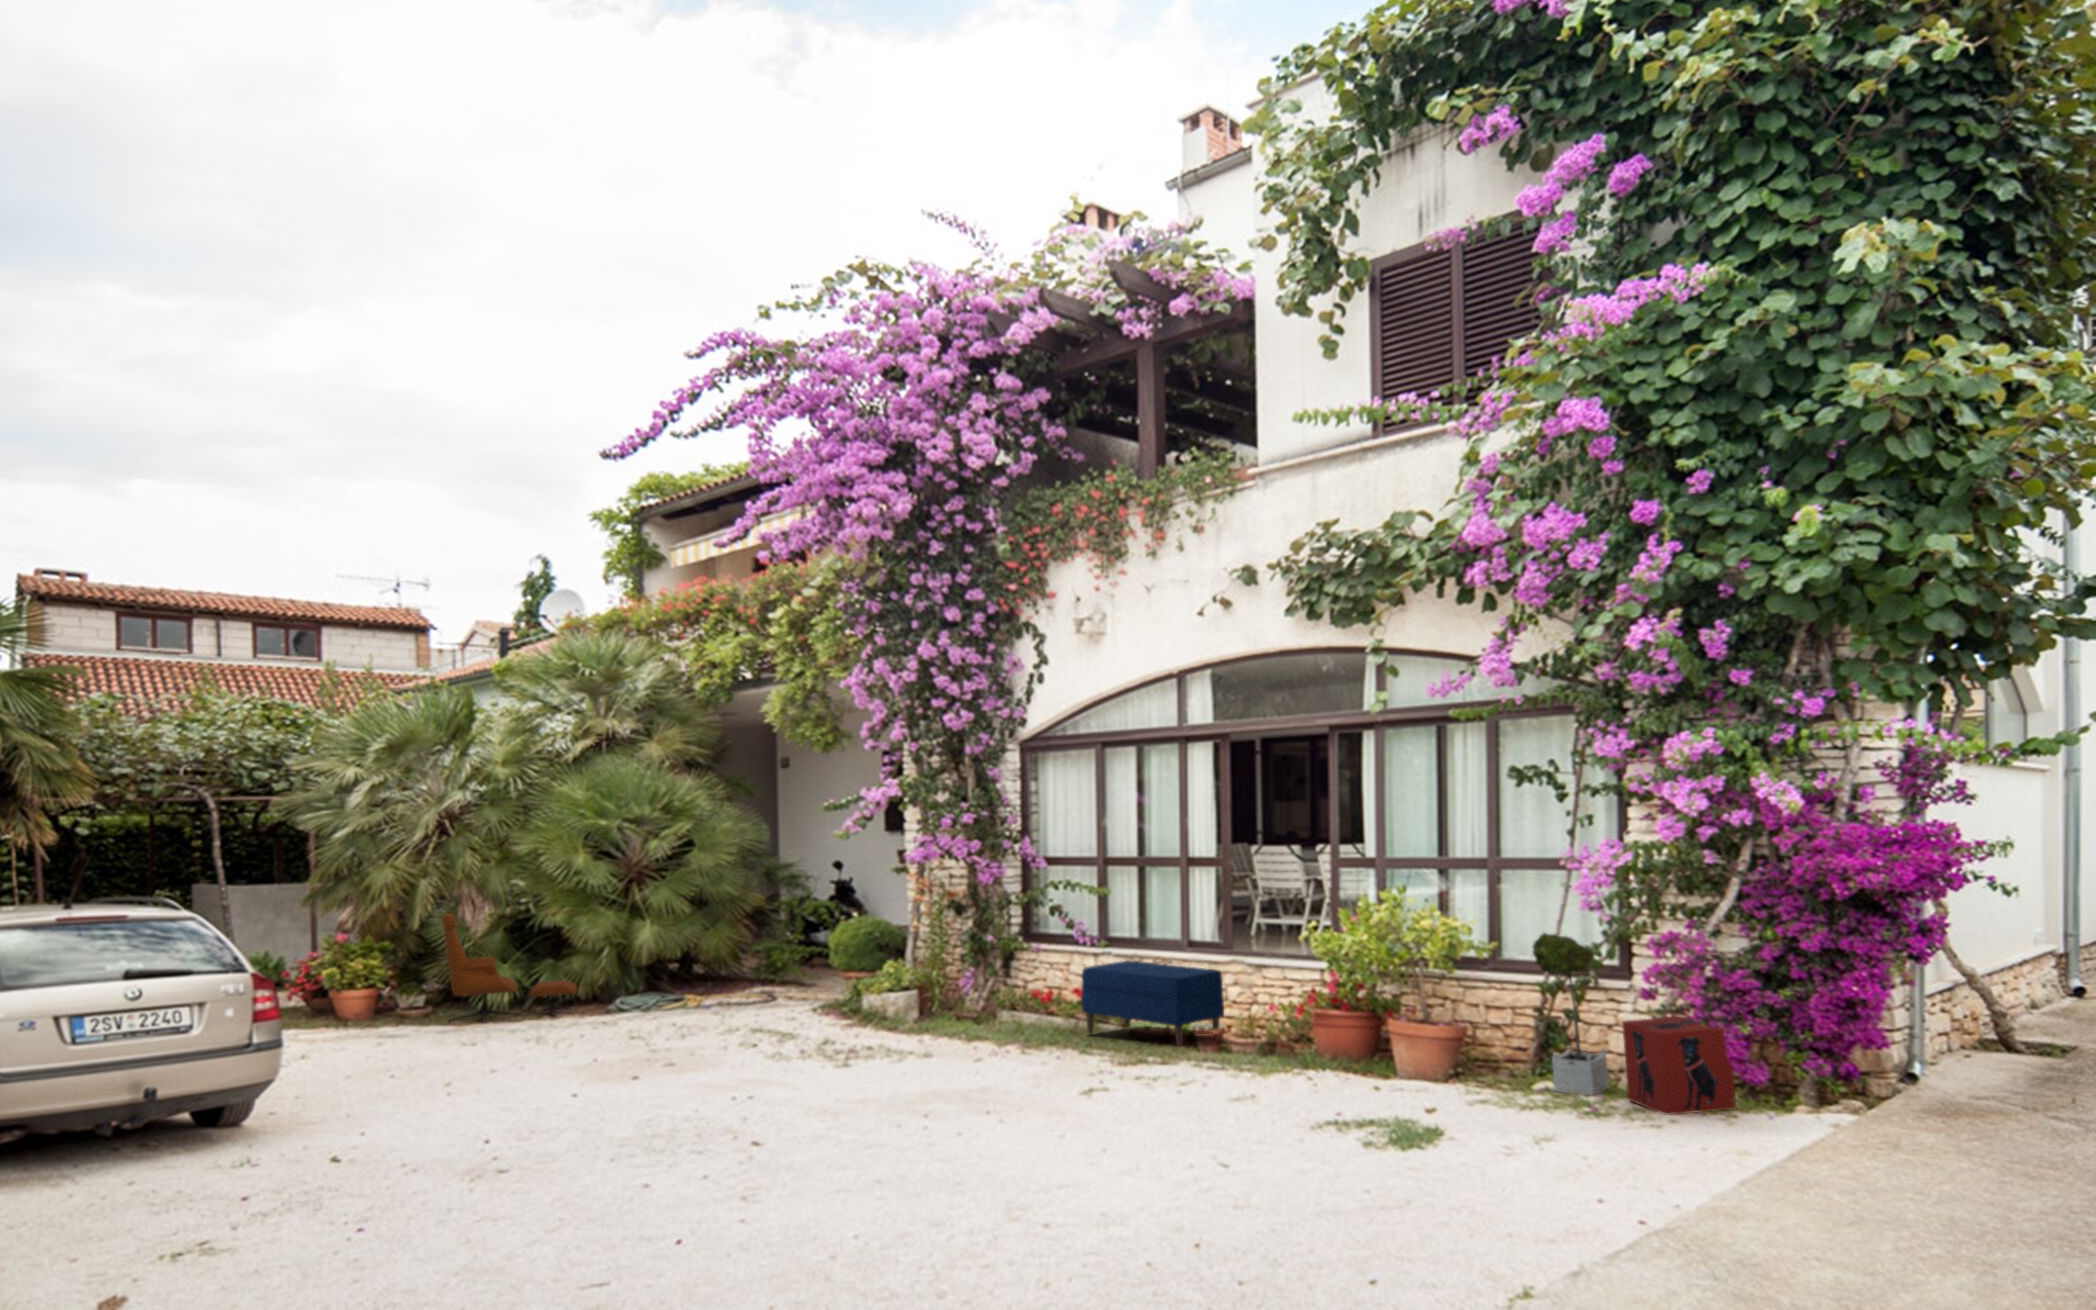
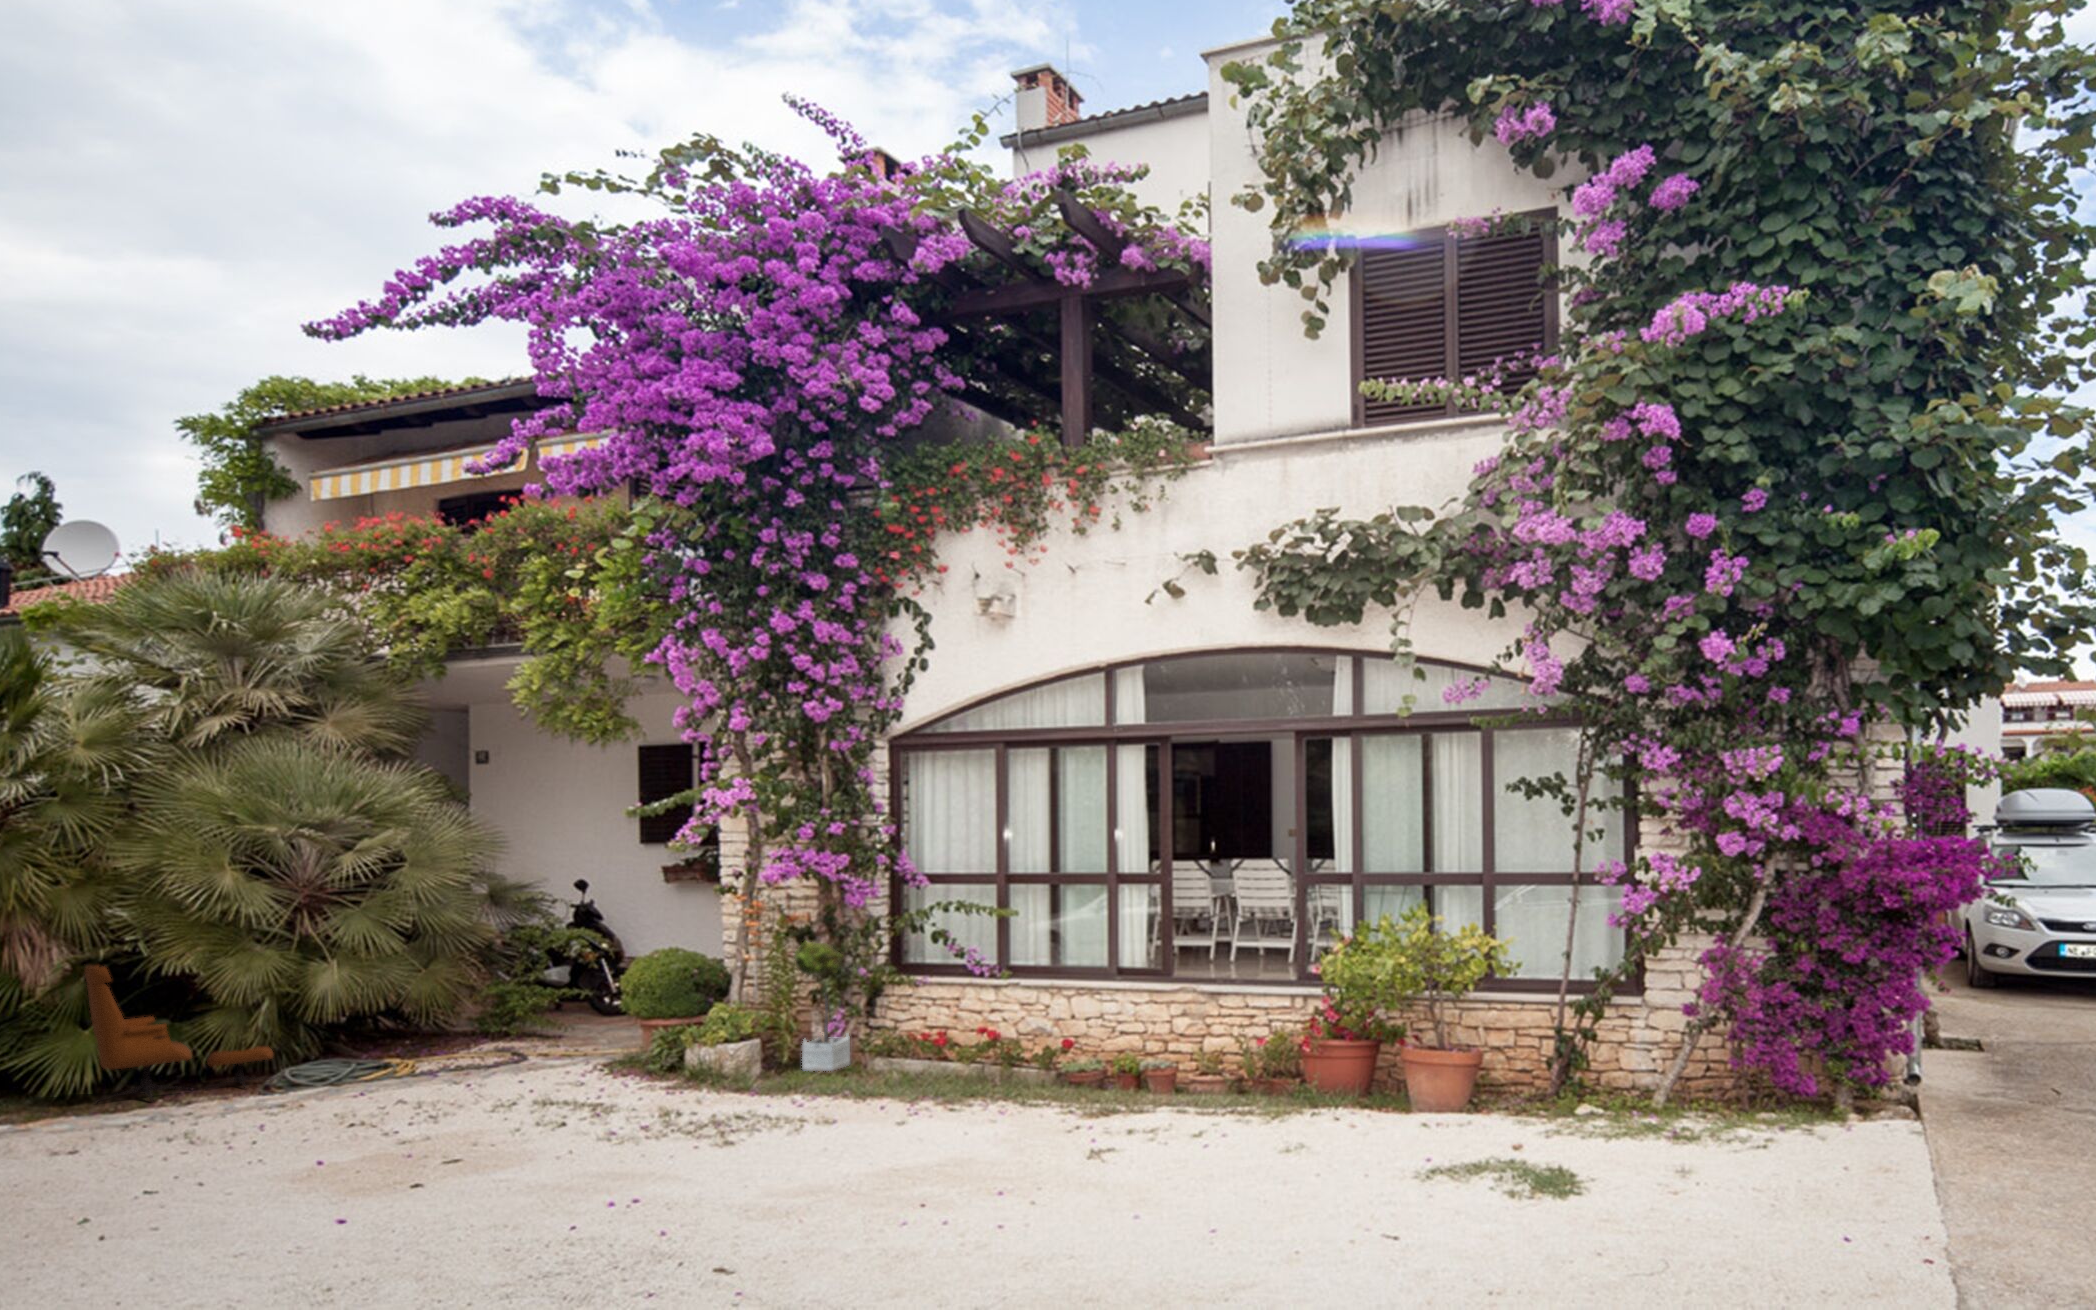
potted tree: present [1532,933,1609,1095] -> present [795,941,850,1071]
bench: present [1081,960,1224,1046] -> none [992,992,1163,1088]
storage box: present [1622,1017,1736,1115] -> none [1655,1030,1768,1132]

